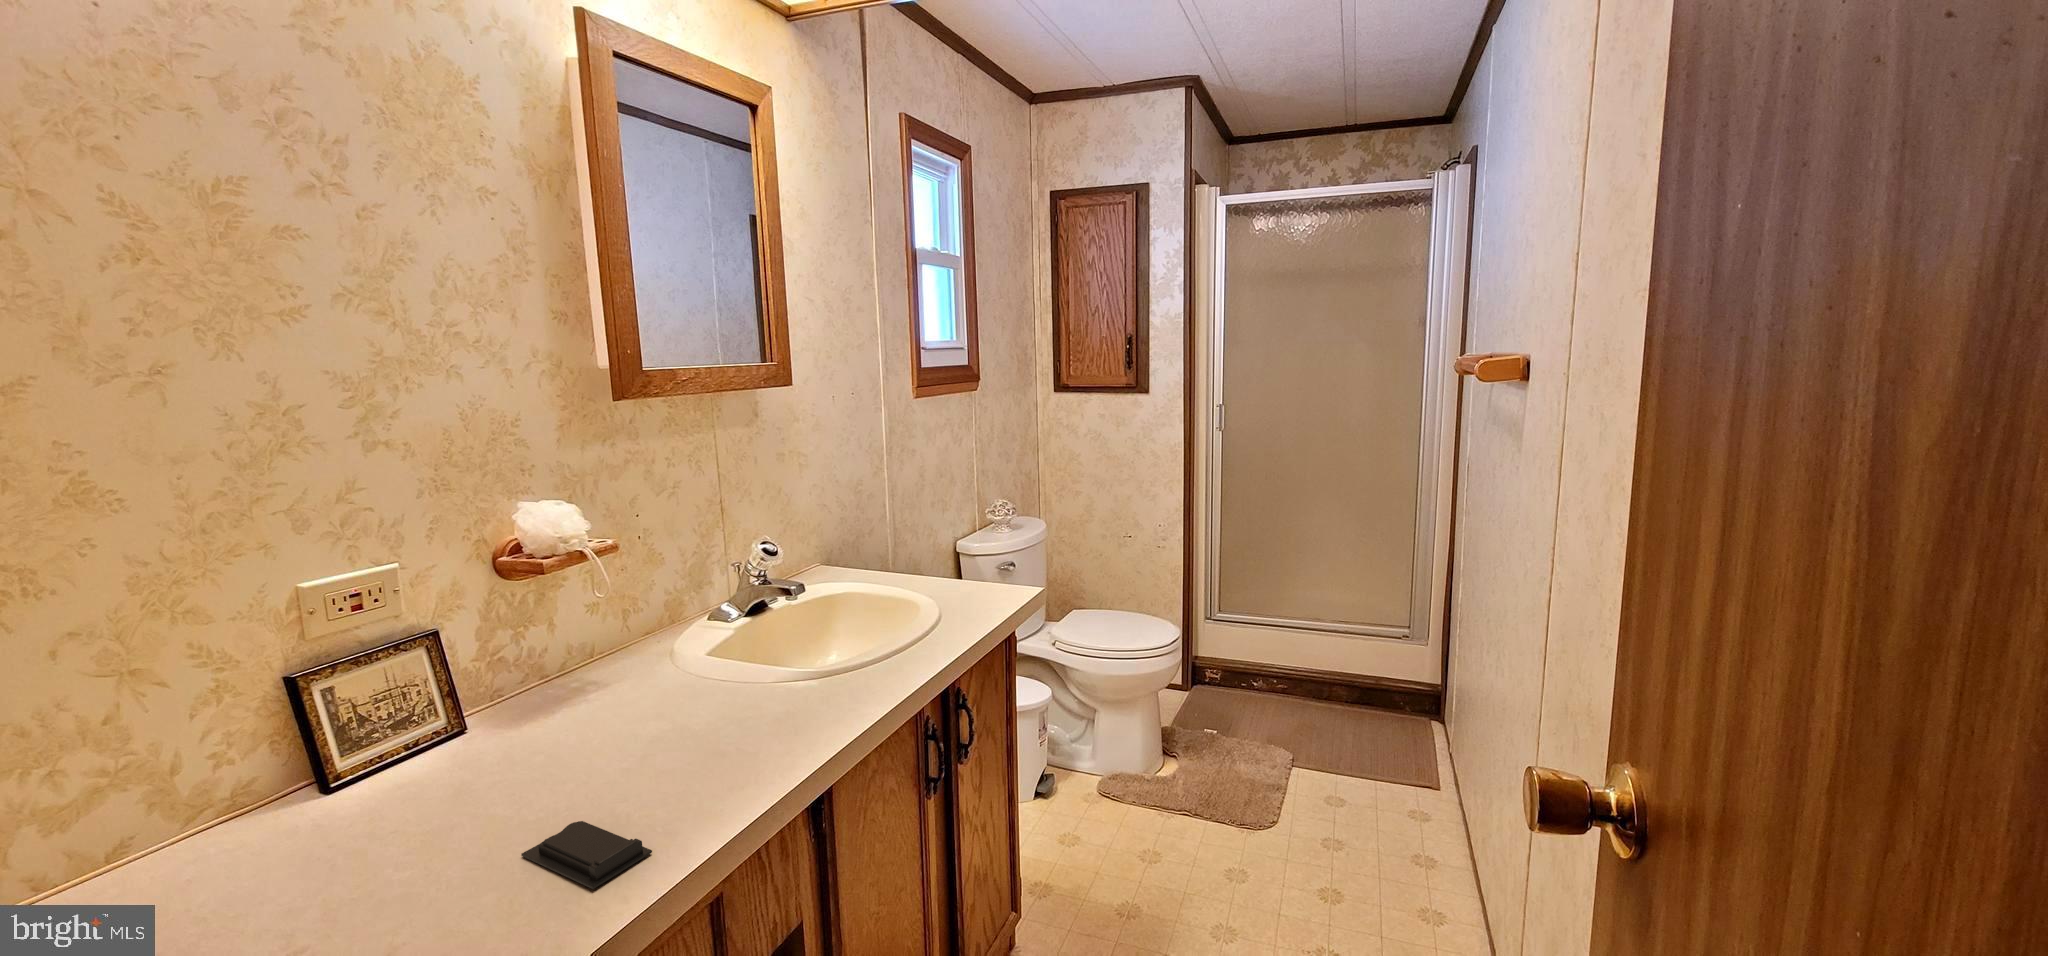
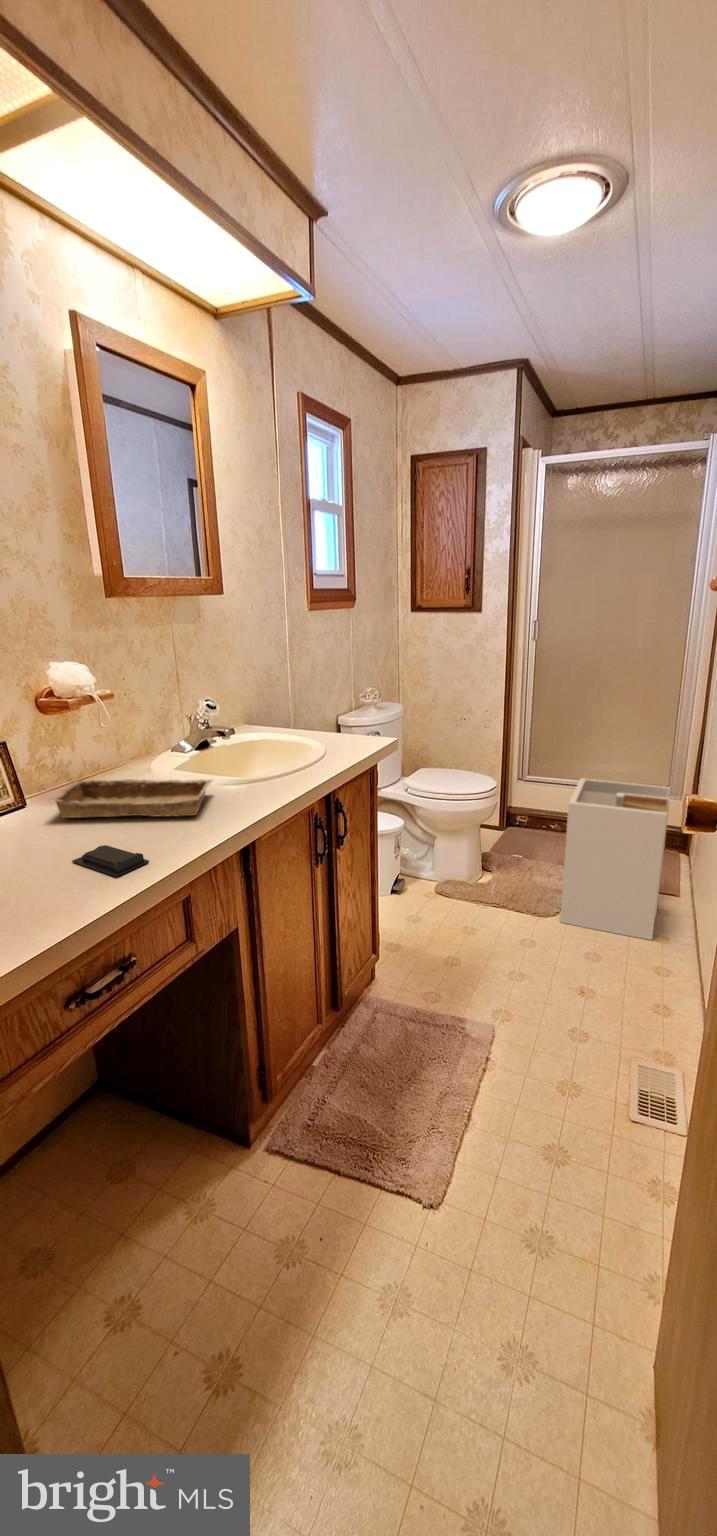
laundry hamper: none [1280,624,1424,866] -> present [560,778,670,940]
tray: none [495,679,769,757] -> present [49,779,212,818]

